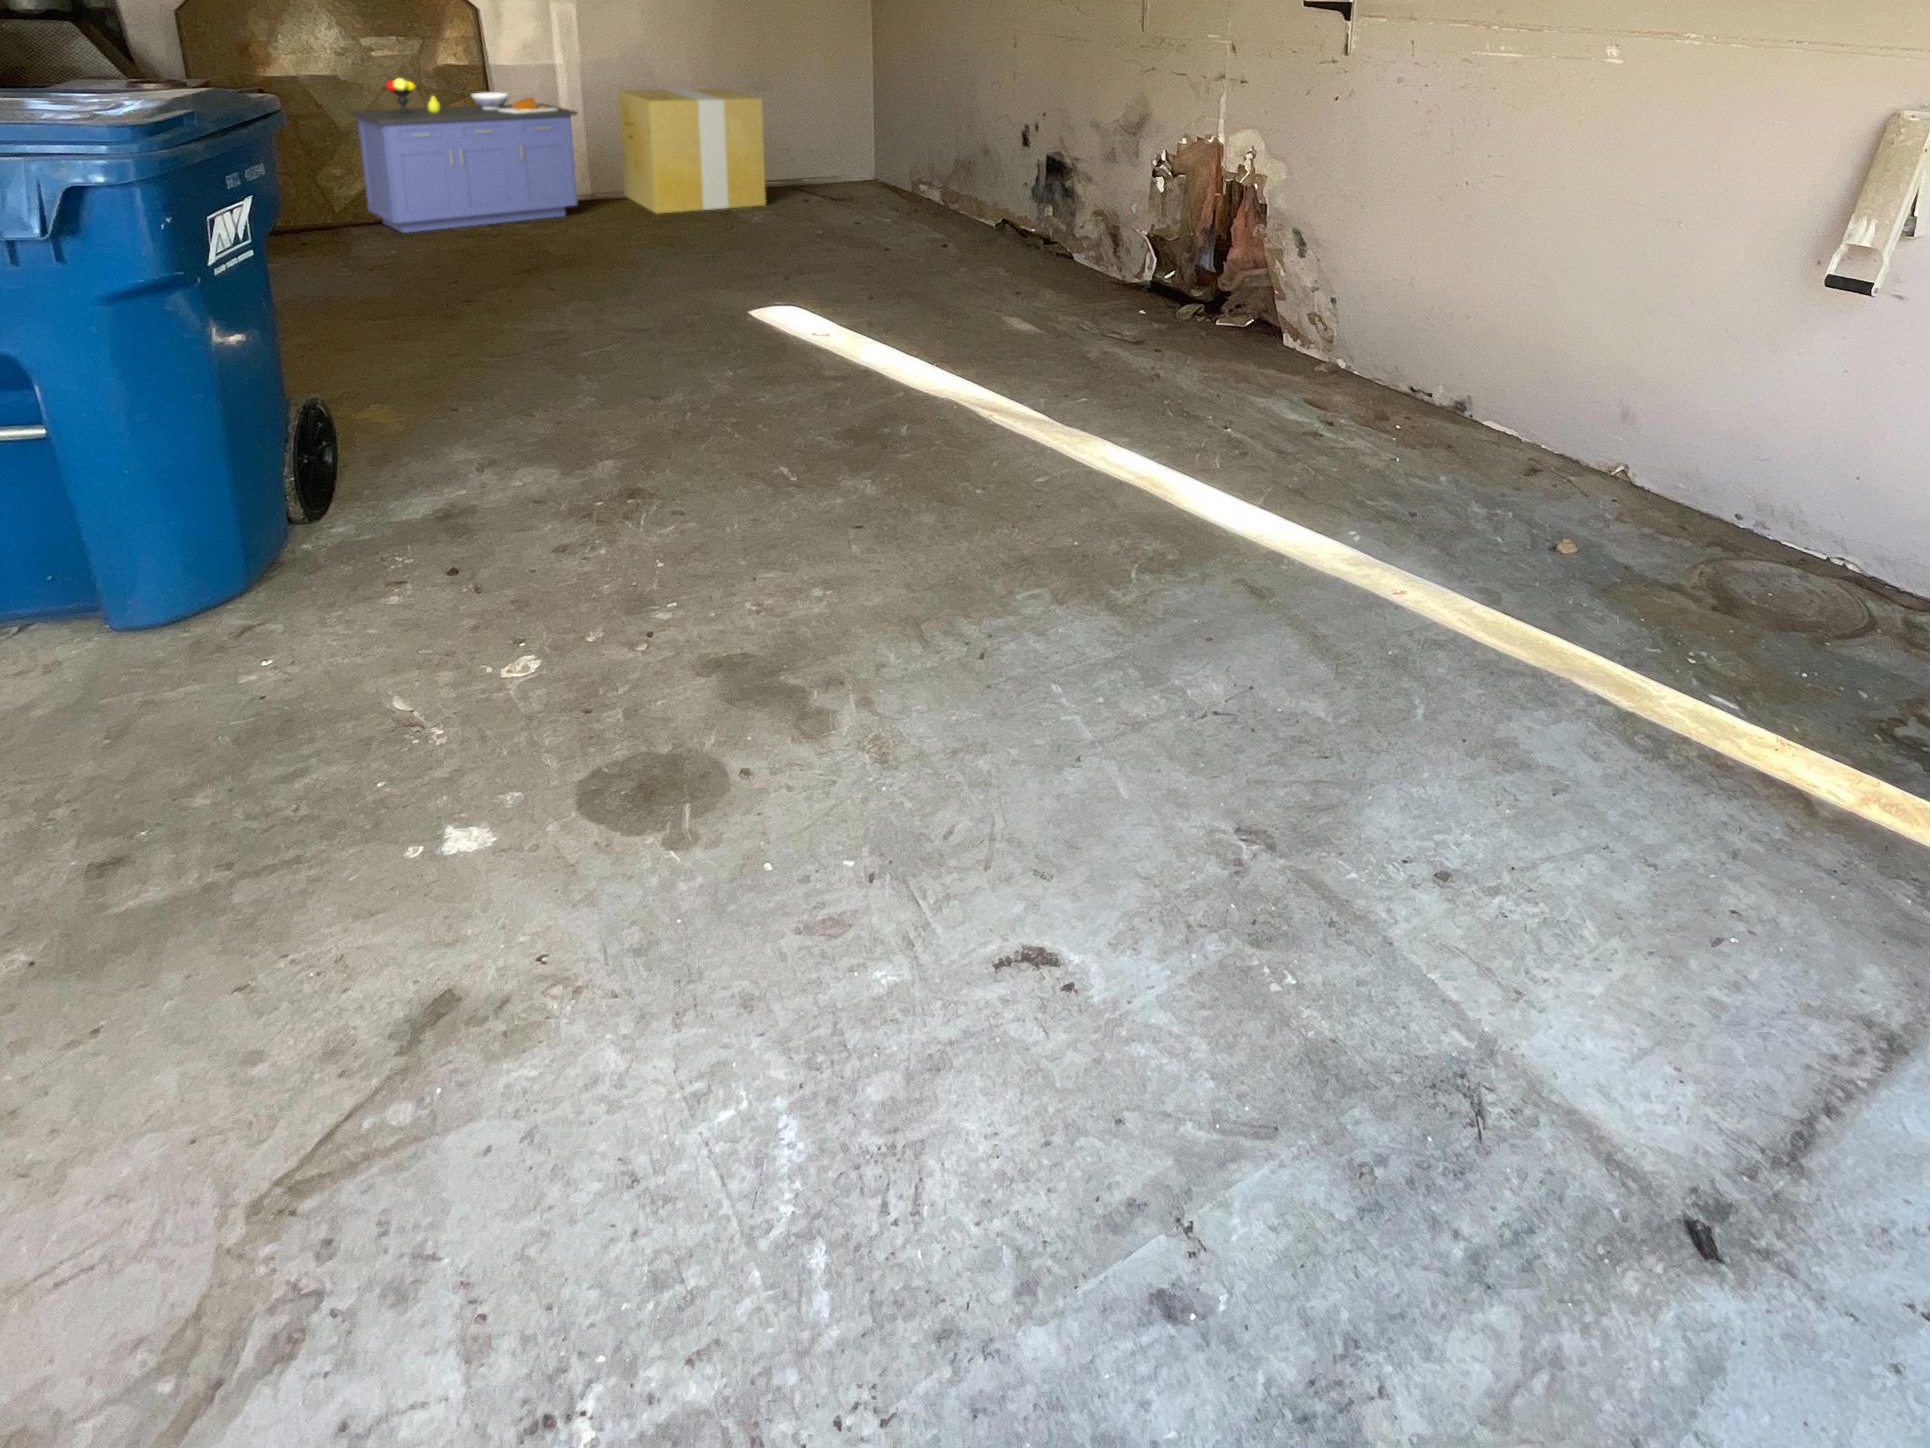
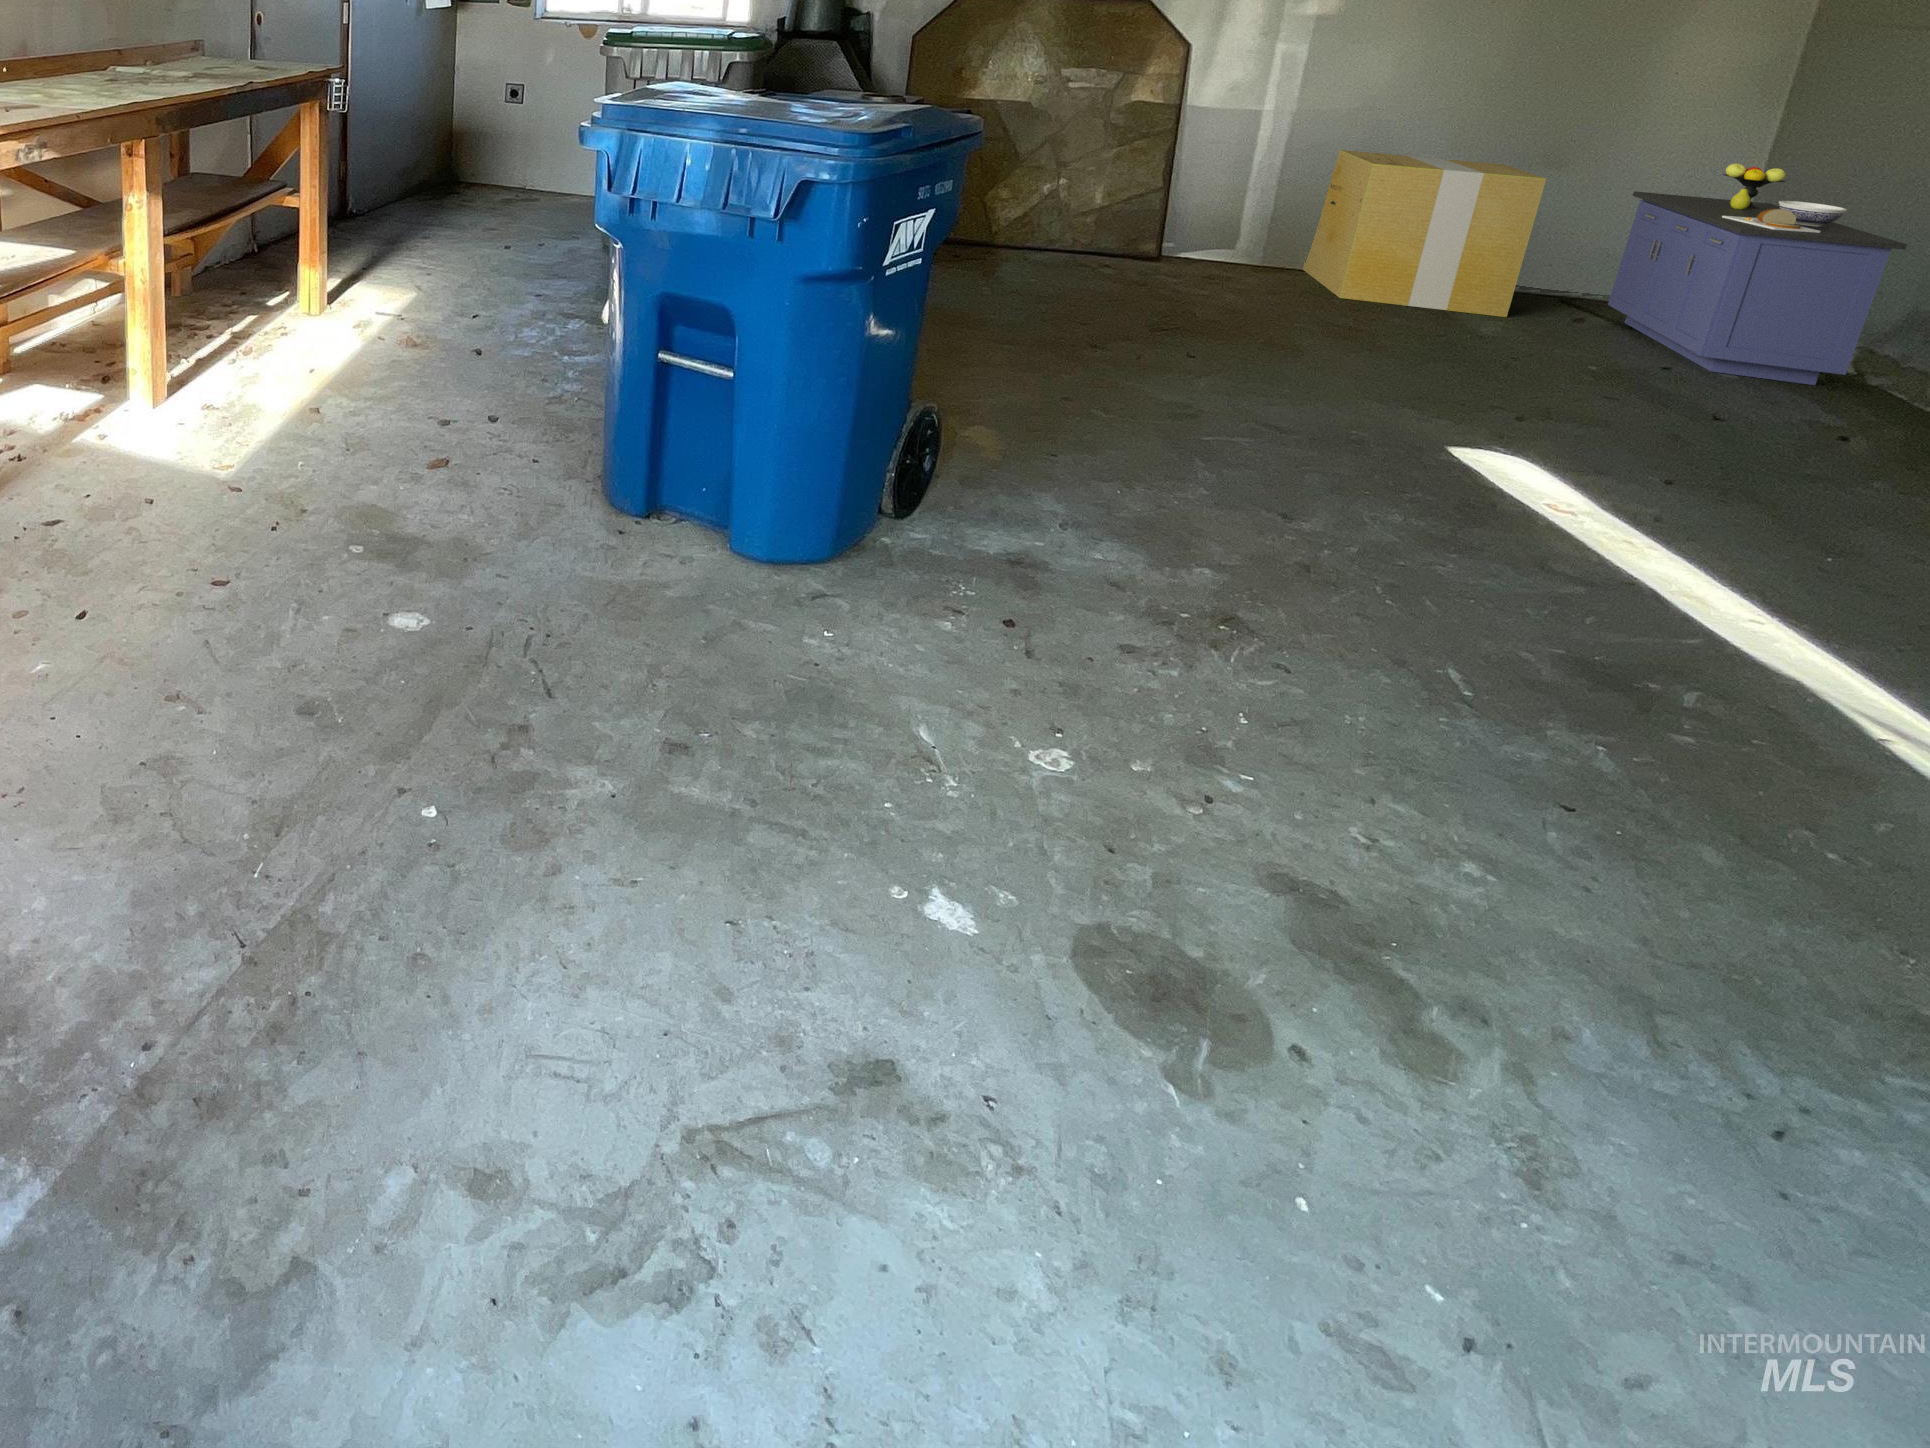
storage cabinet: present [350,78,577,233] -> present [1608,164,1907,385]

